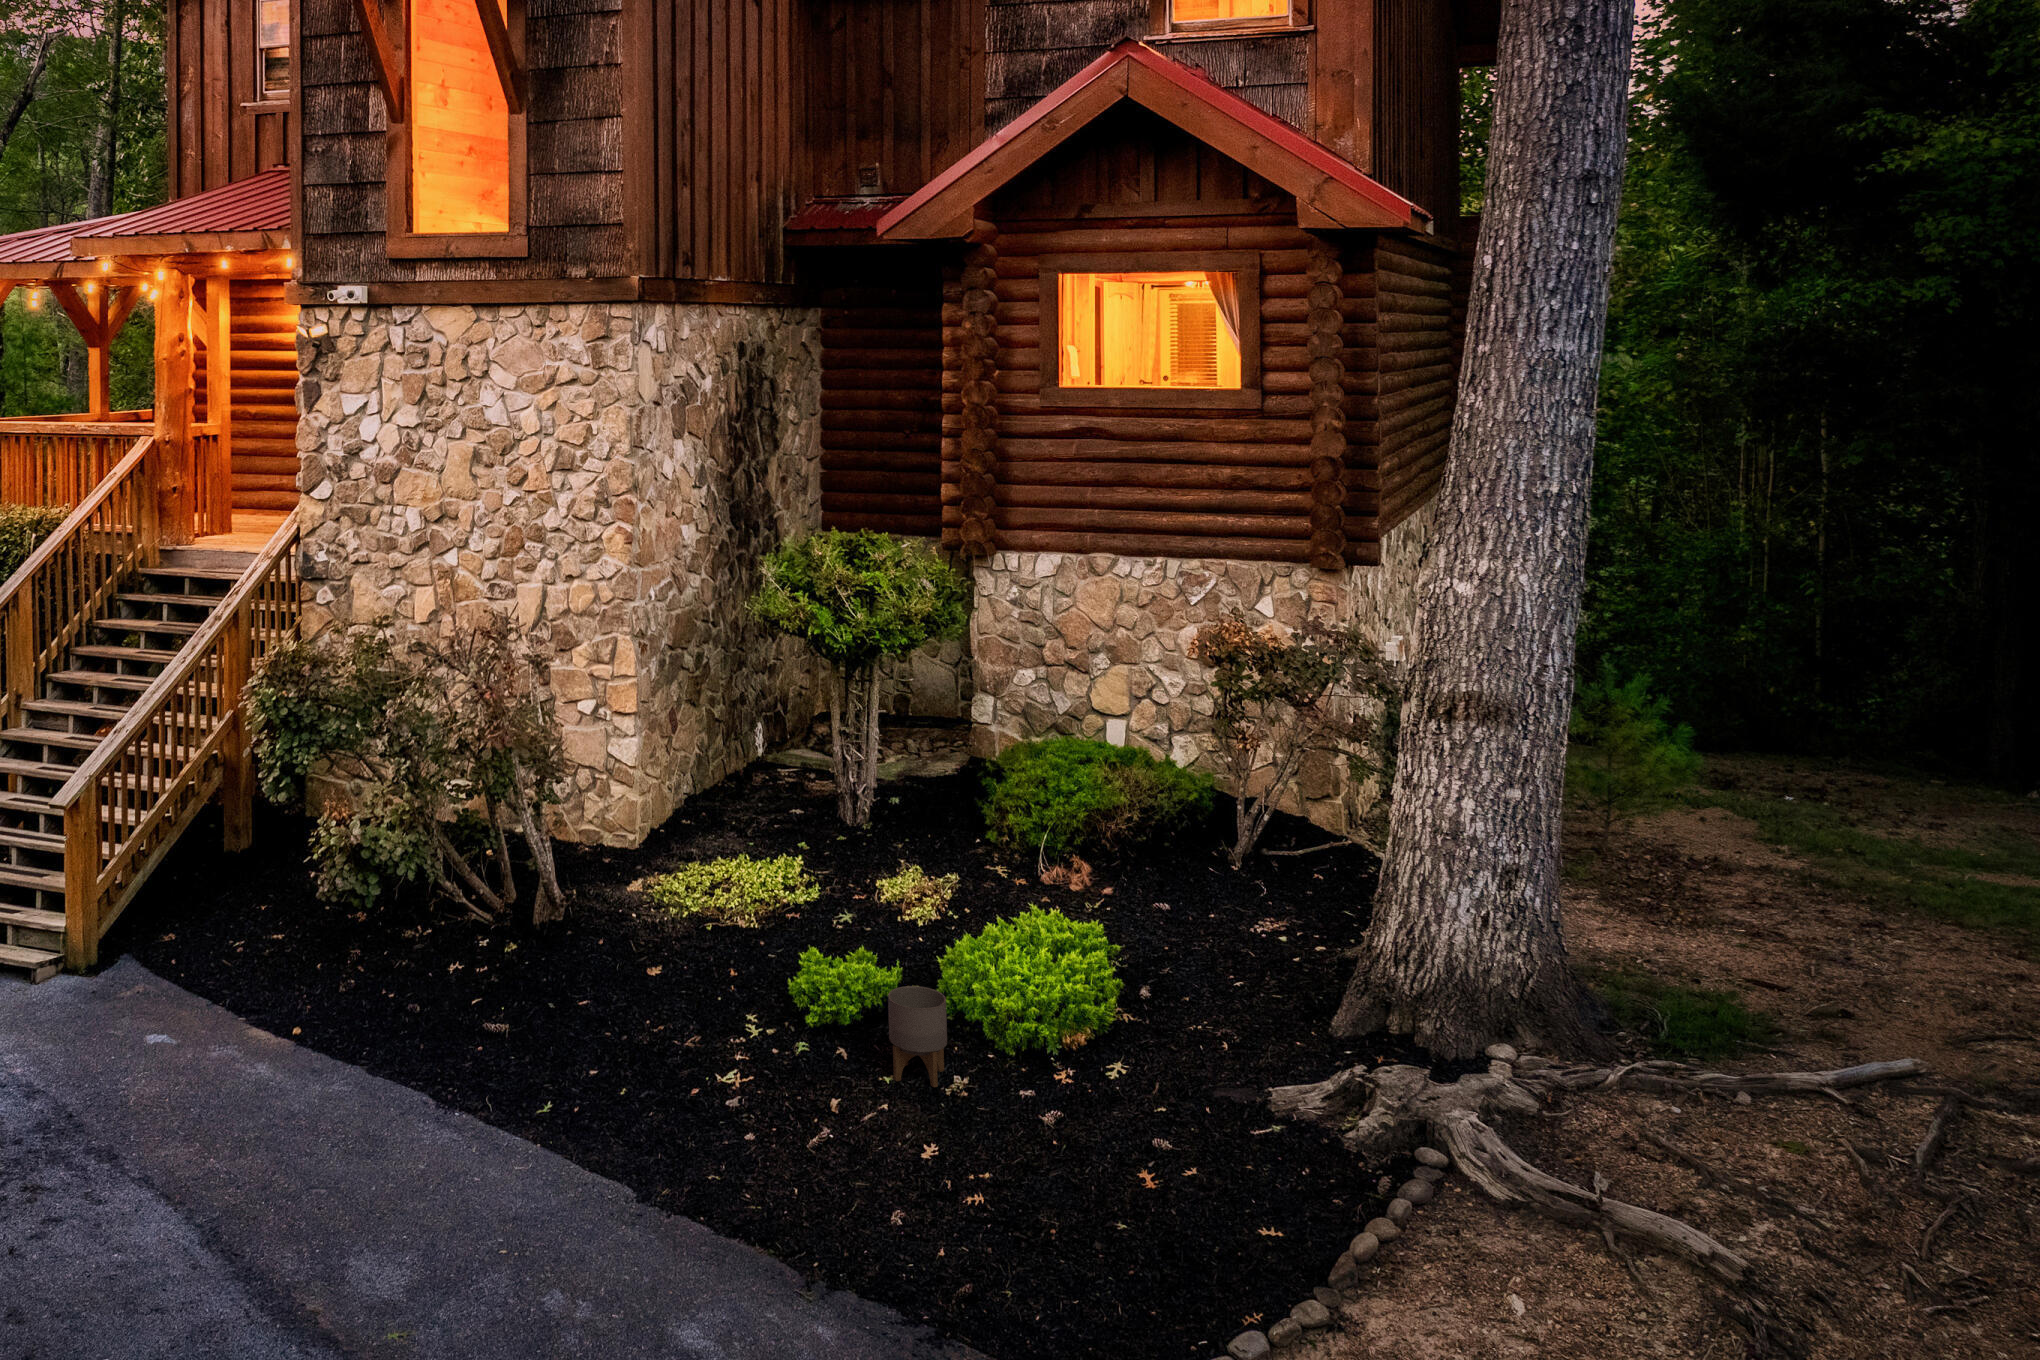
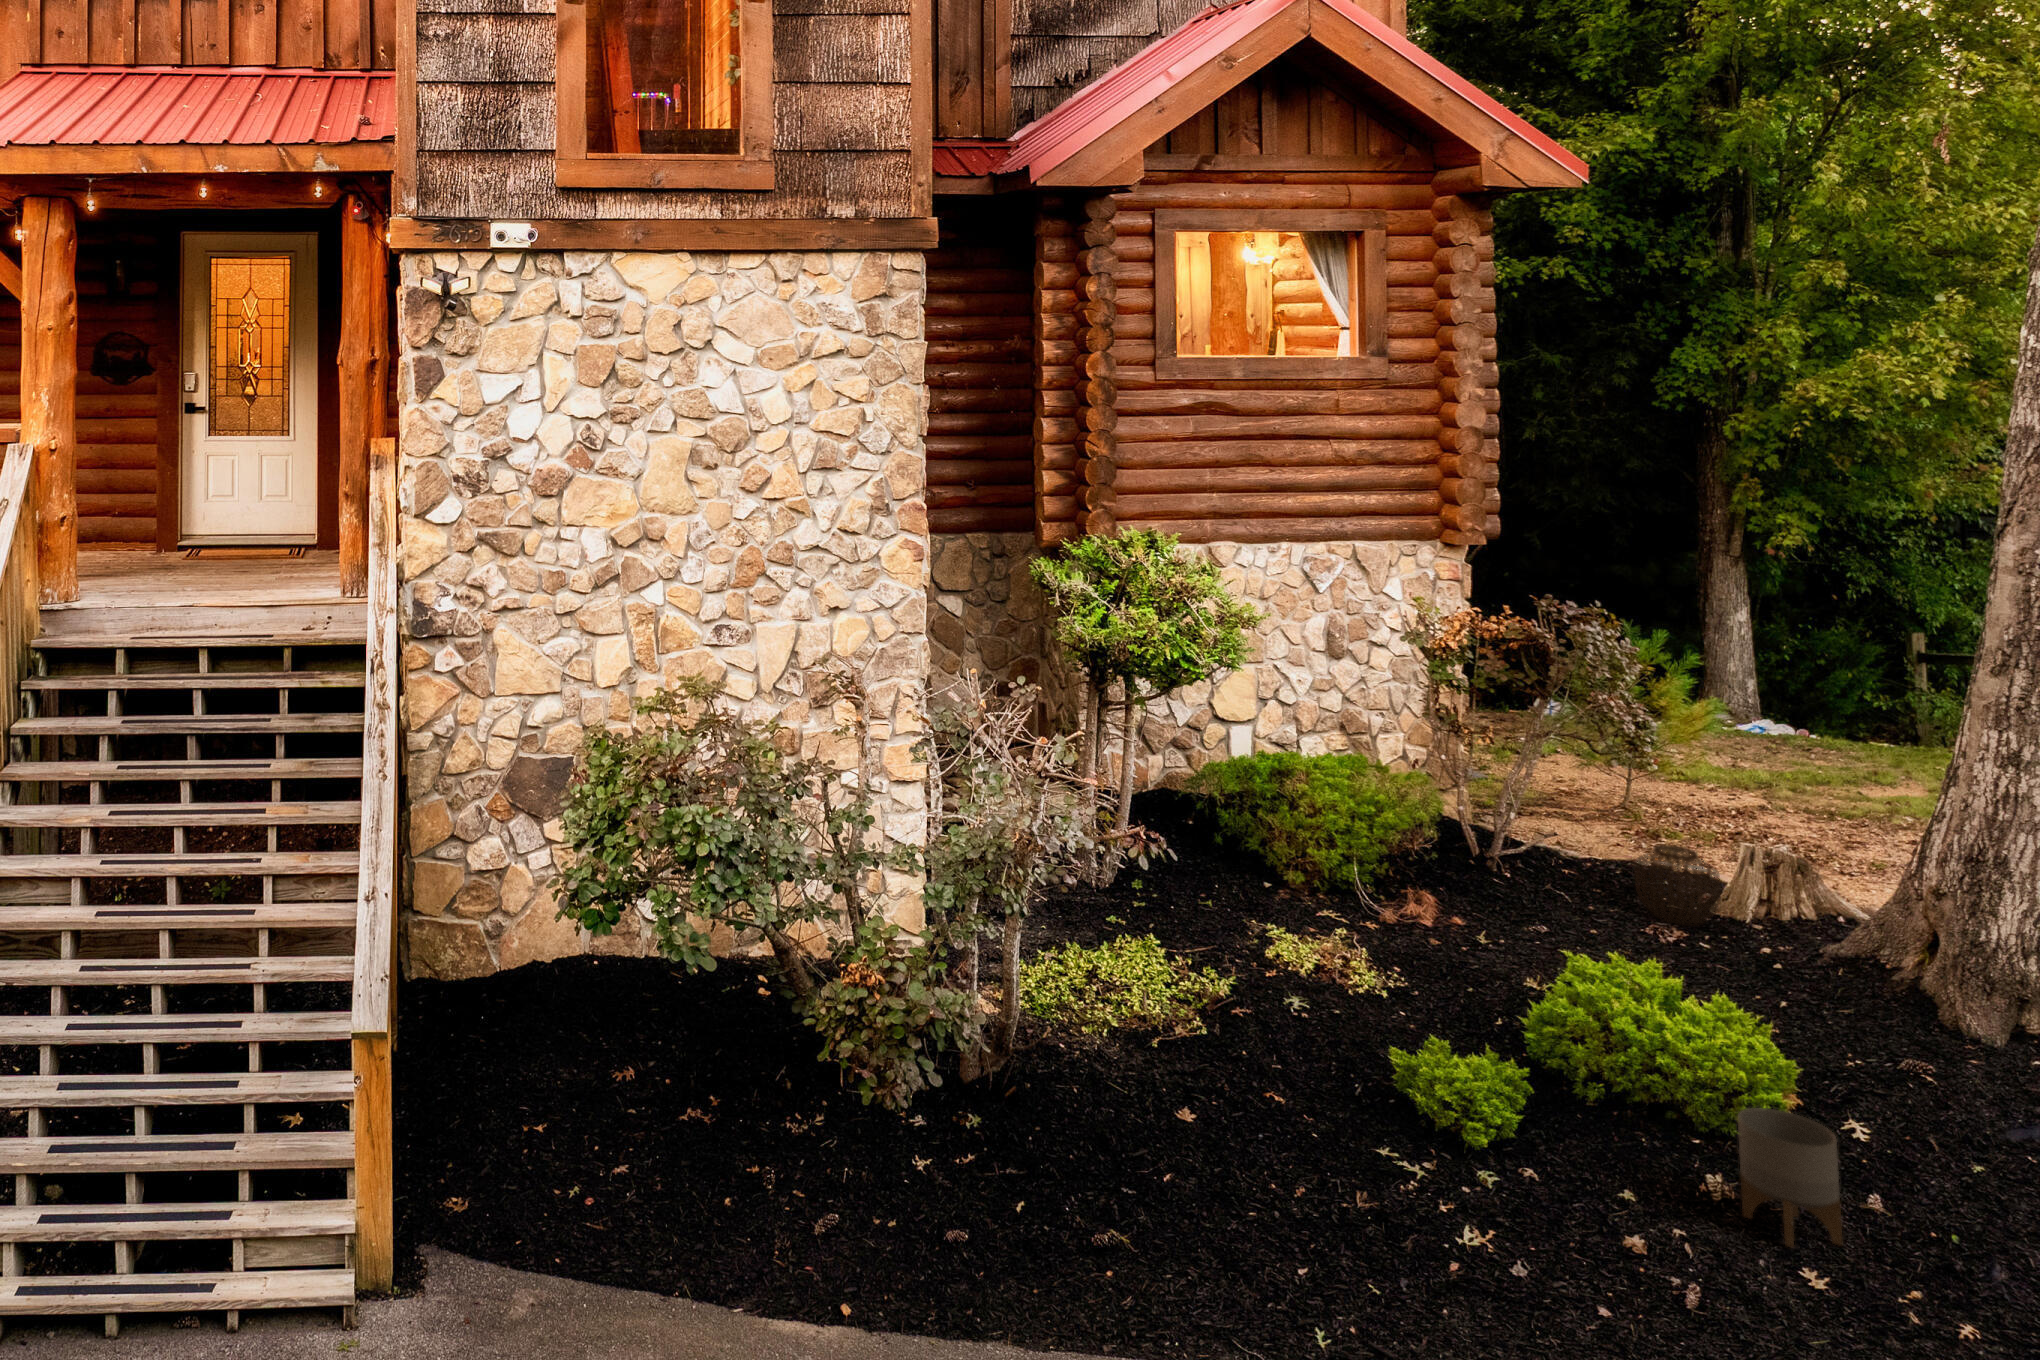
woven basket: none [1258,851,1328,927] -> present [1635,845,1721,926]

